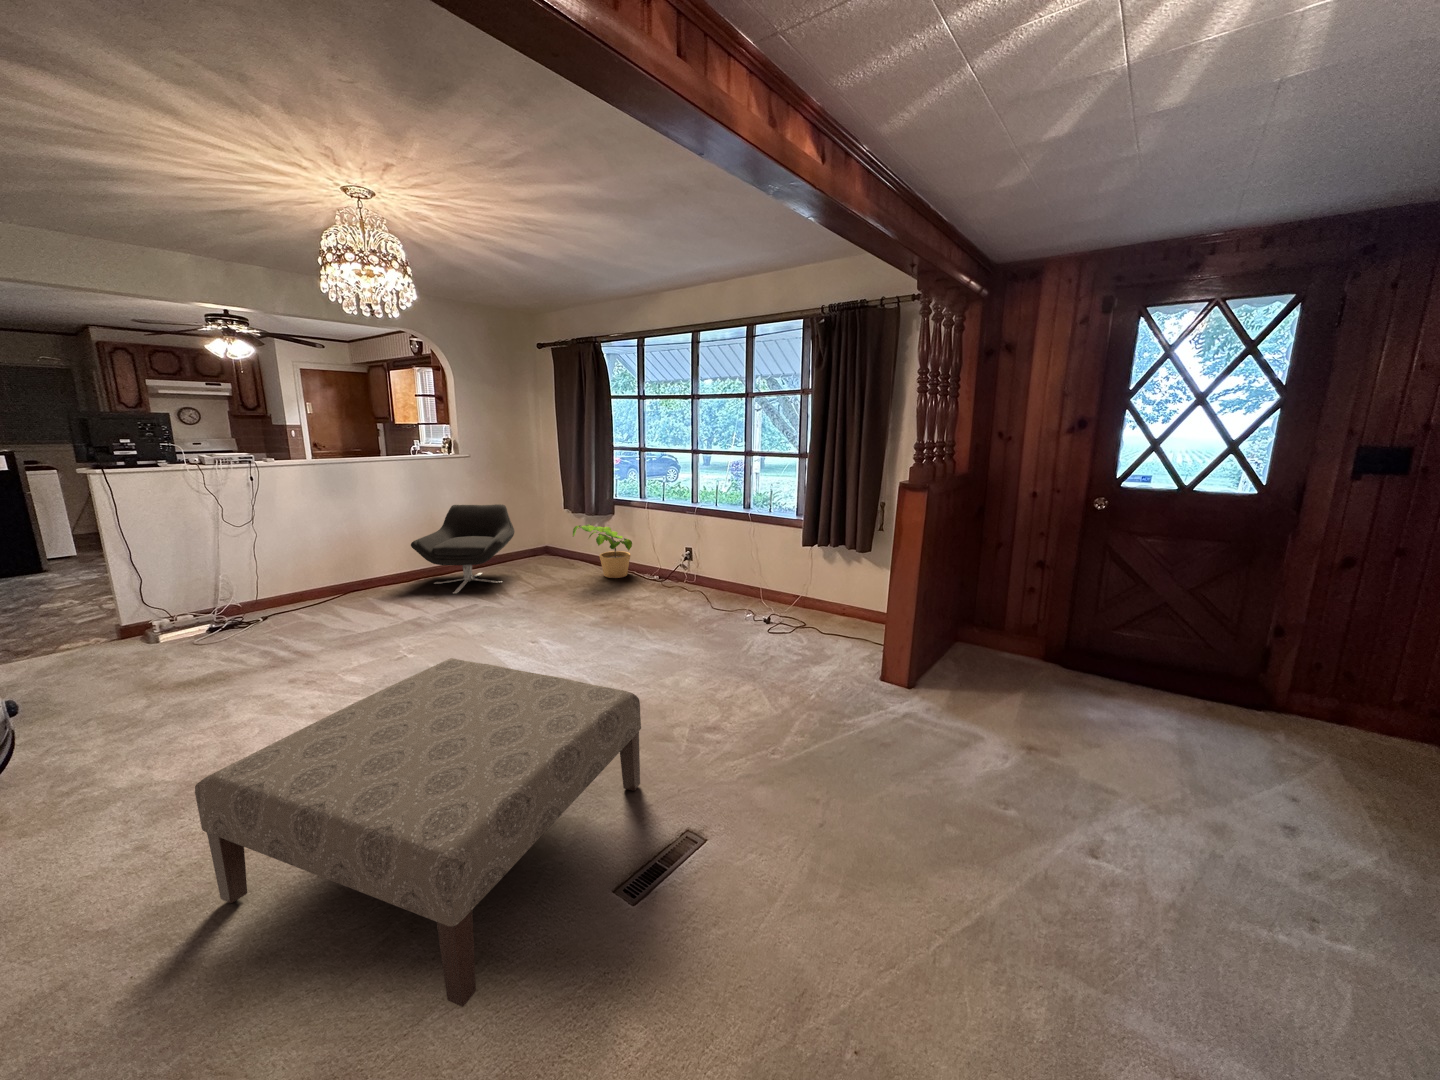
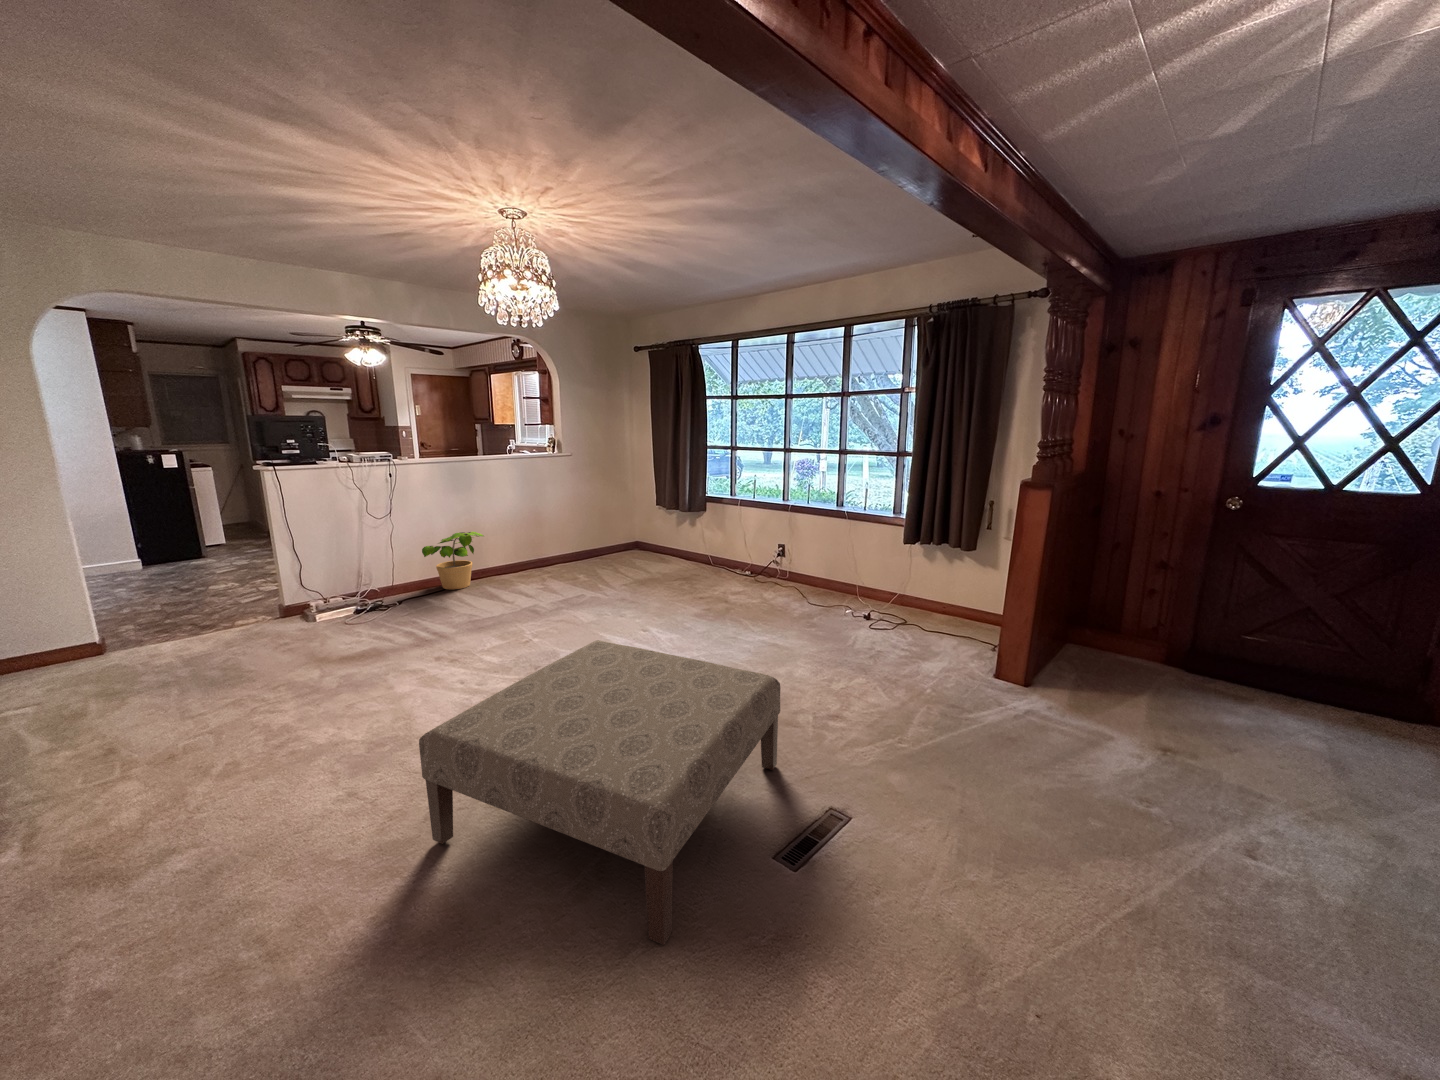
lounge chair: present [411,504,514,593] -> none [521,501,611,584]
potted plant: present [573,524,632,578] -> present [422,532,483,590]

